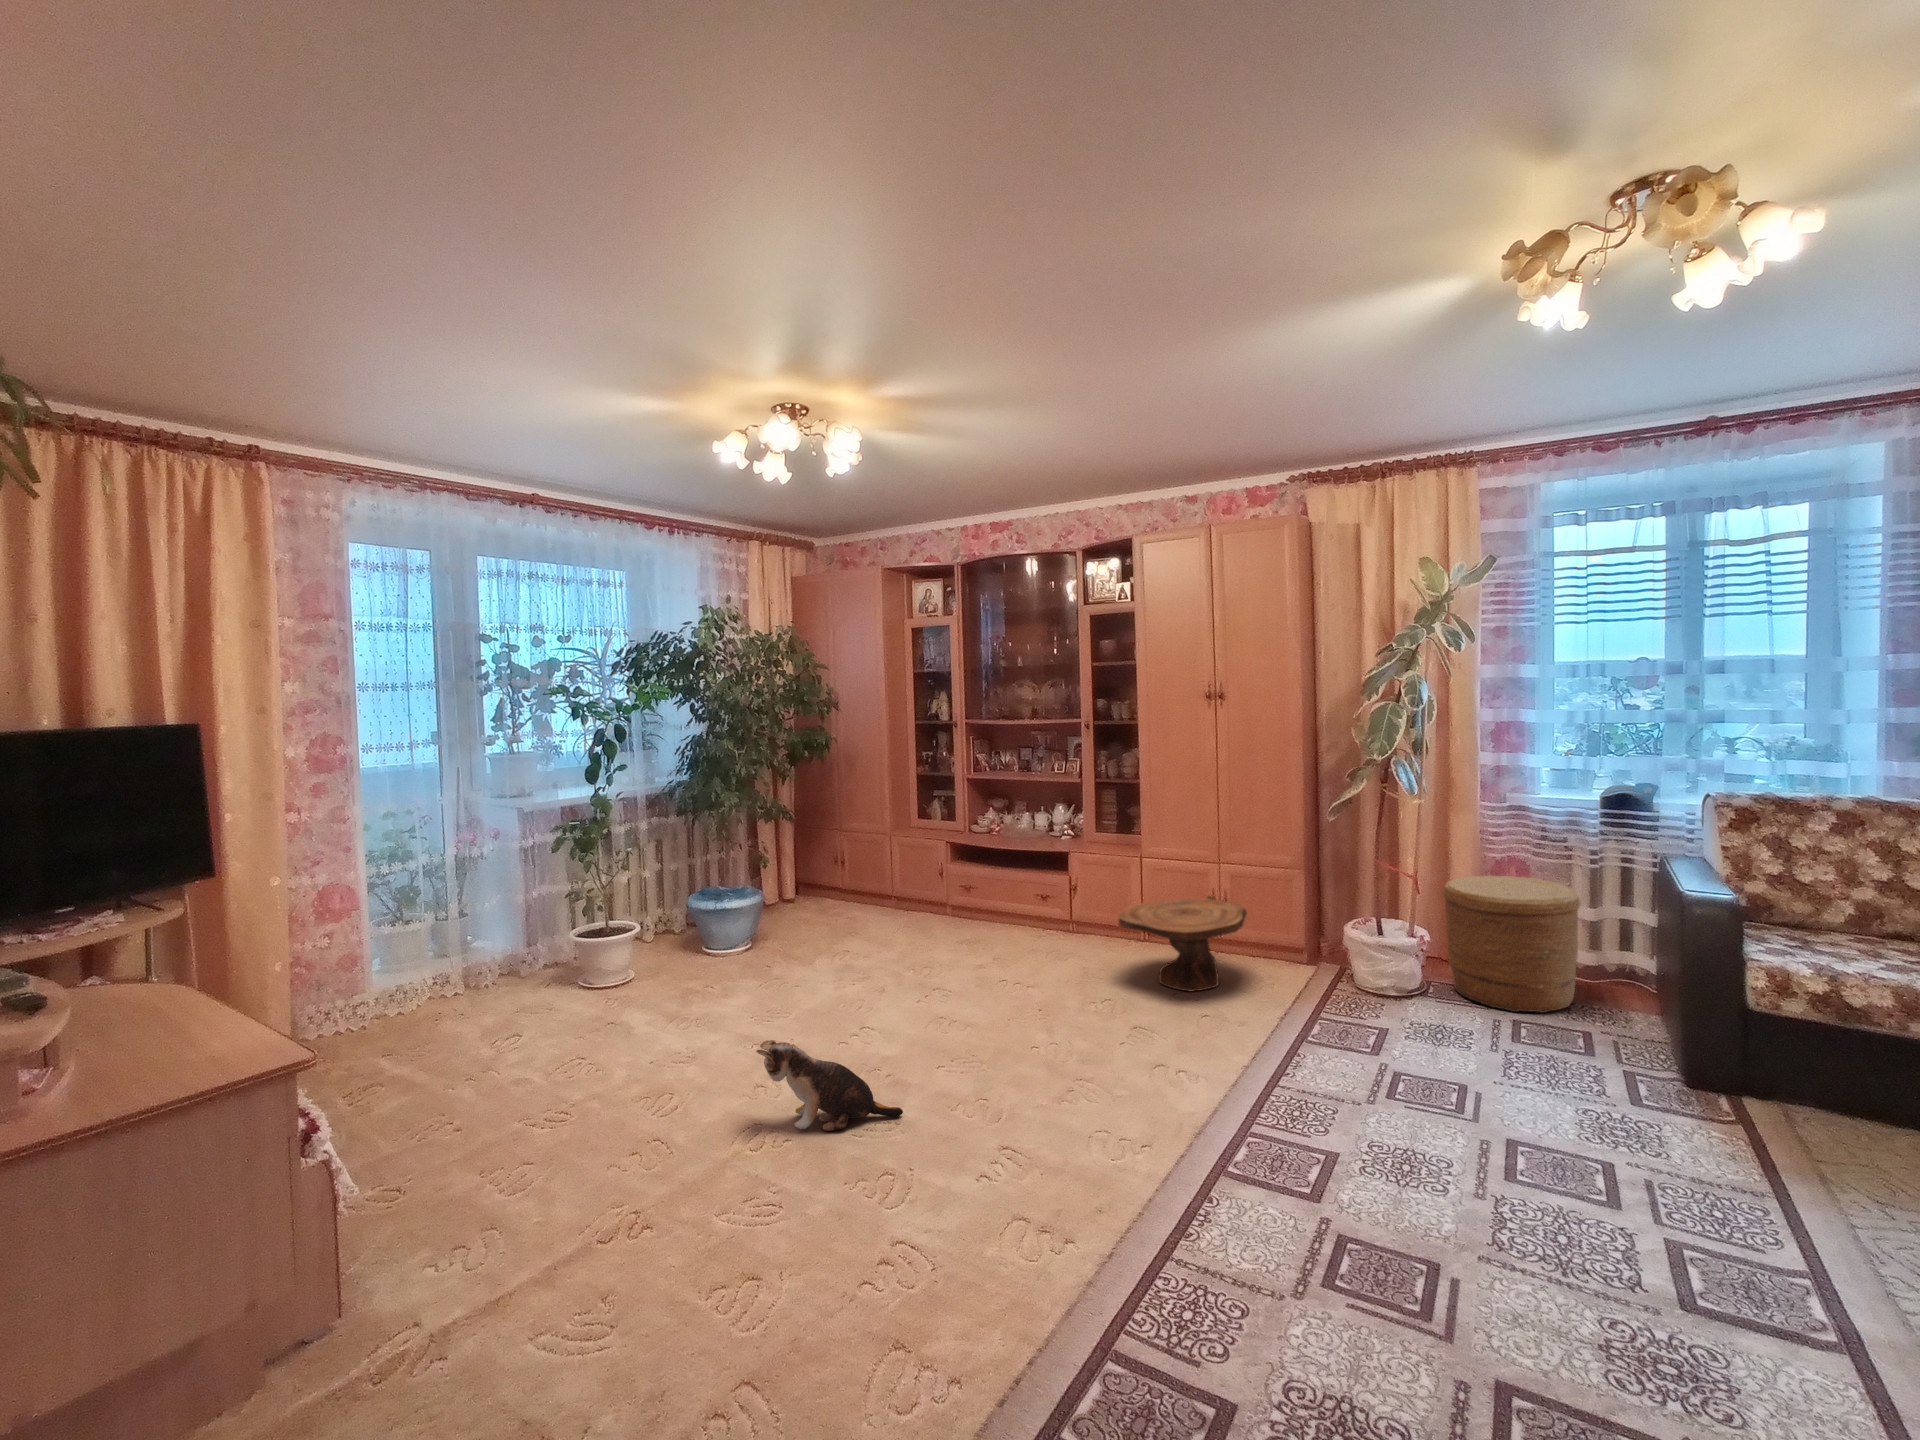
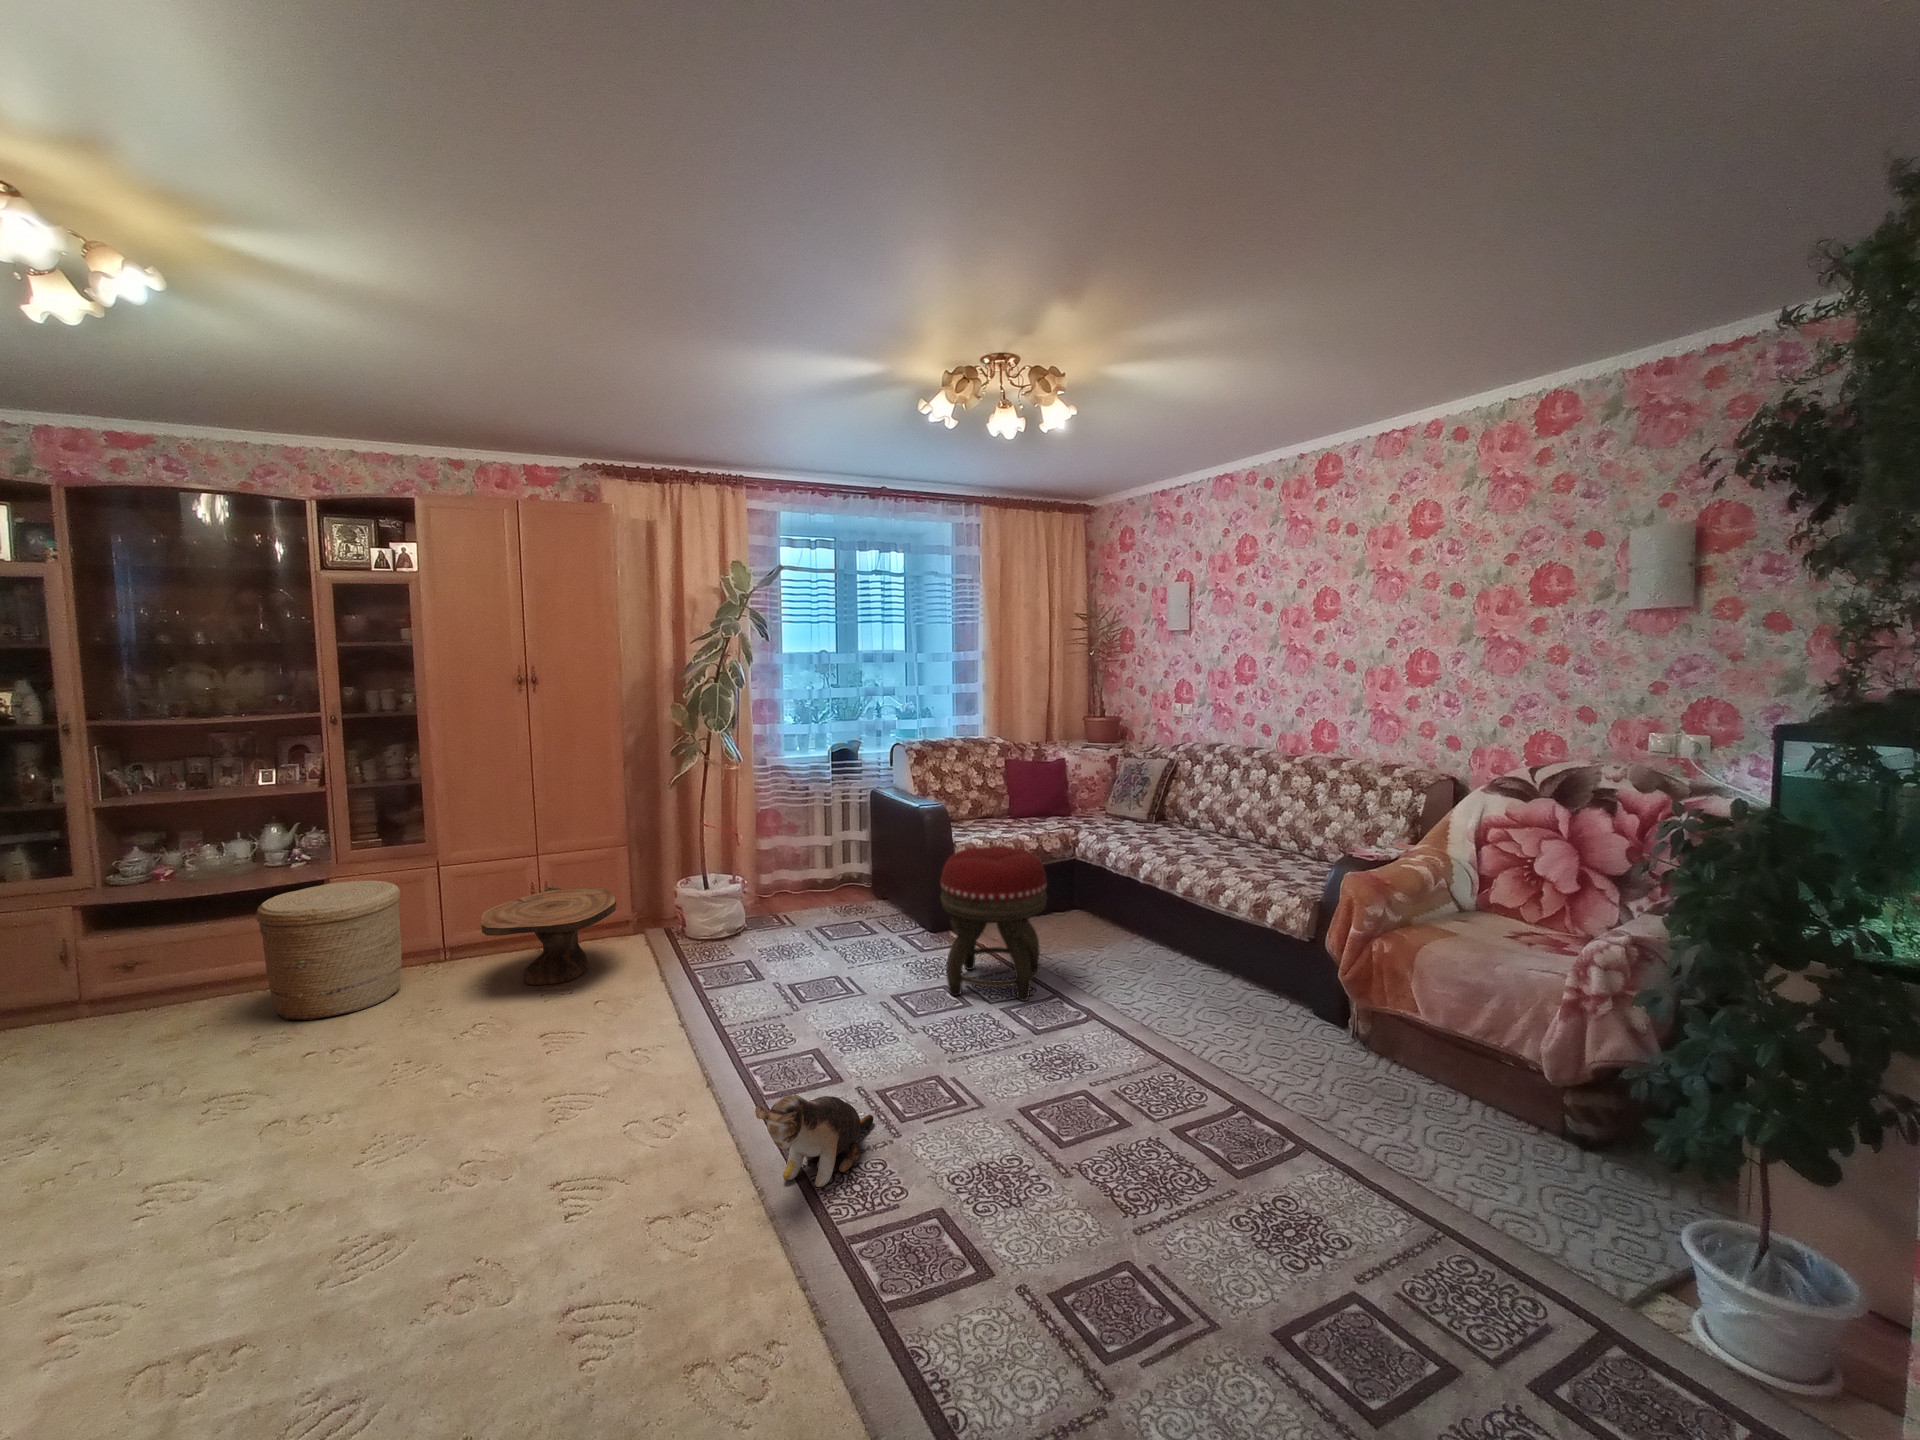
woven basket: present [1442,876,1580,1013] -> present [256,881,402,1020]
footstool: none [1593,961,1837,1257] -> present [940,846,1047,1001]
plush toy: present [756,1040,903,1131] -> present [755,1094,873,1187]

